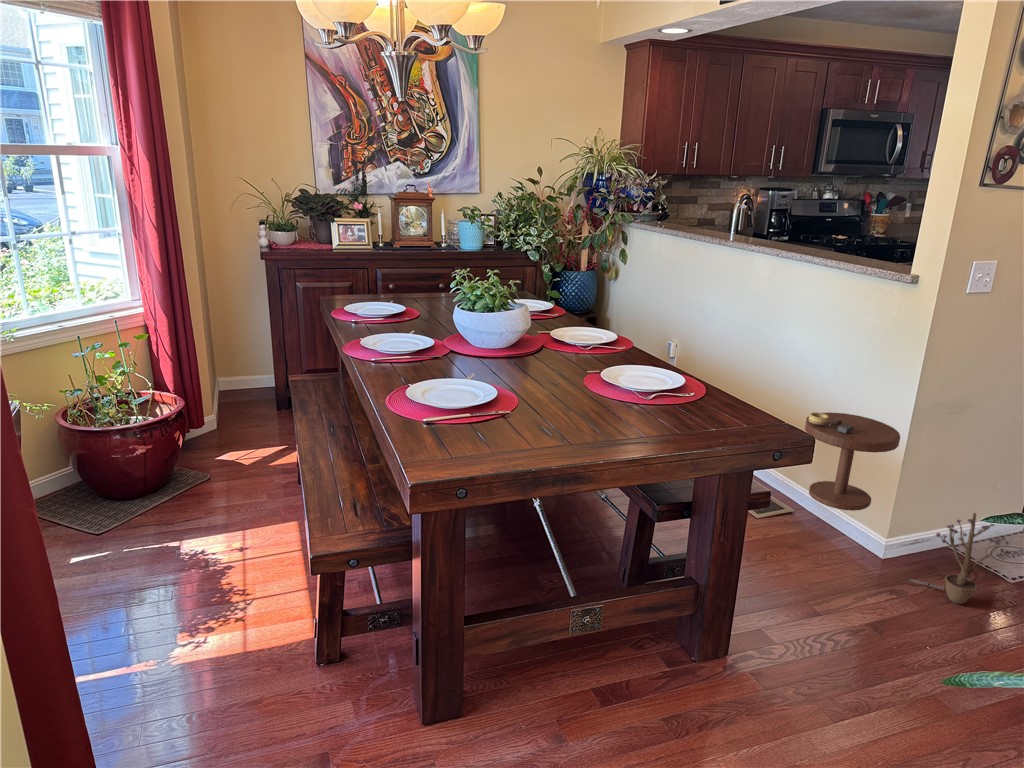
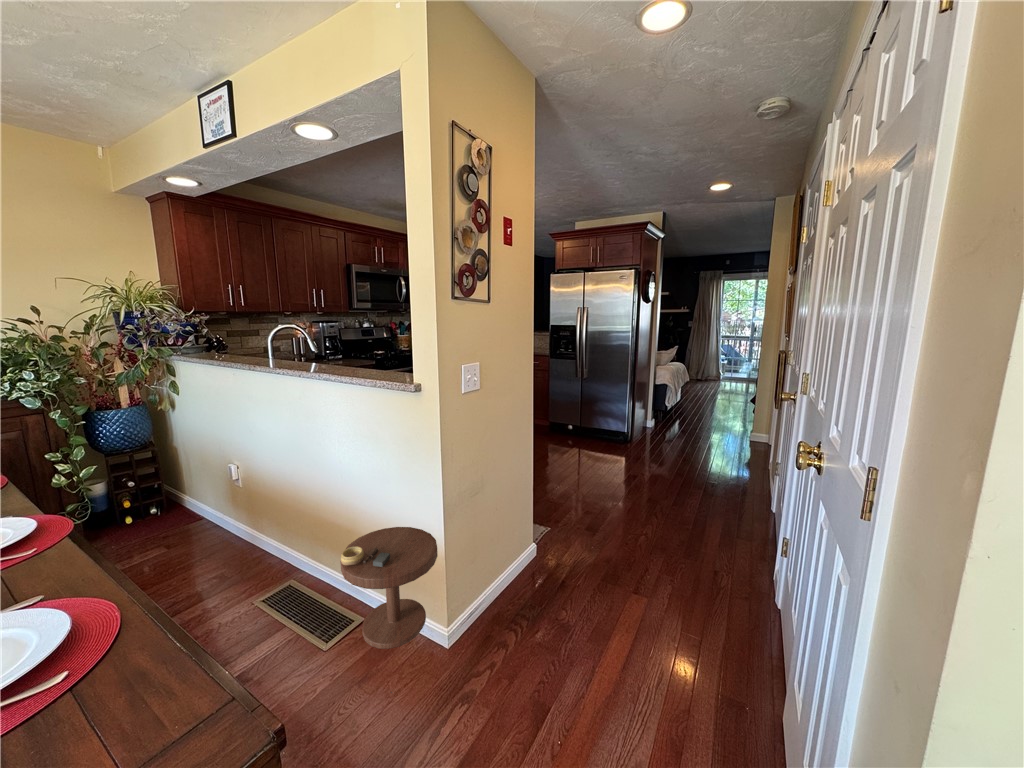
decorative plant: present [911,513,1009,604] -> none [476,596,546,684]

